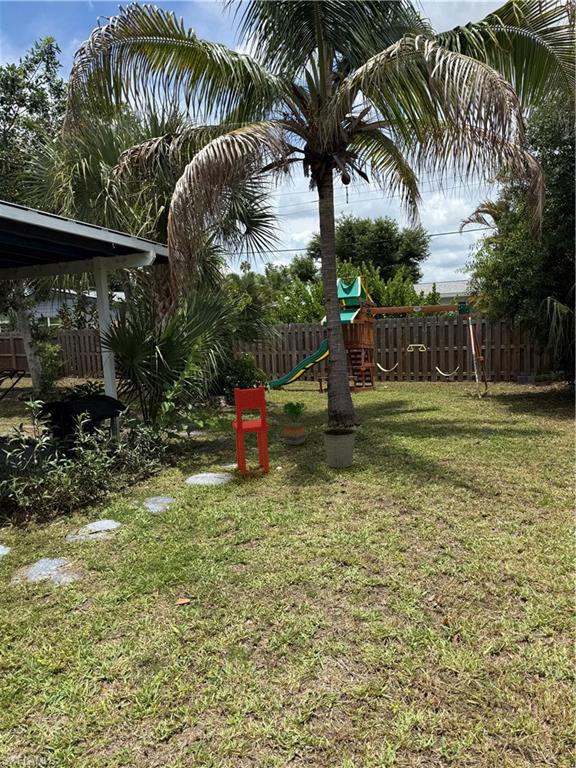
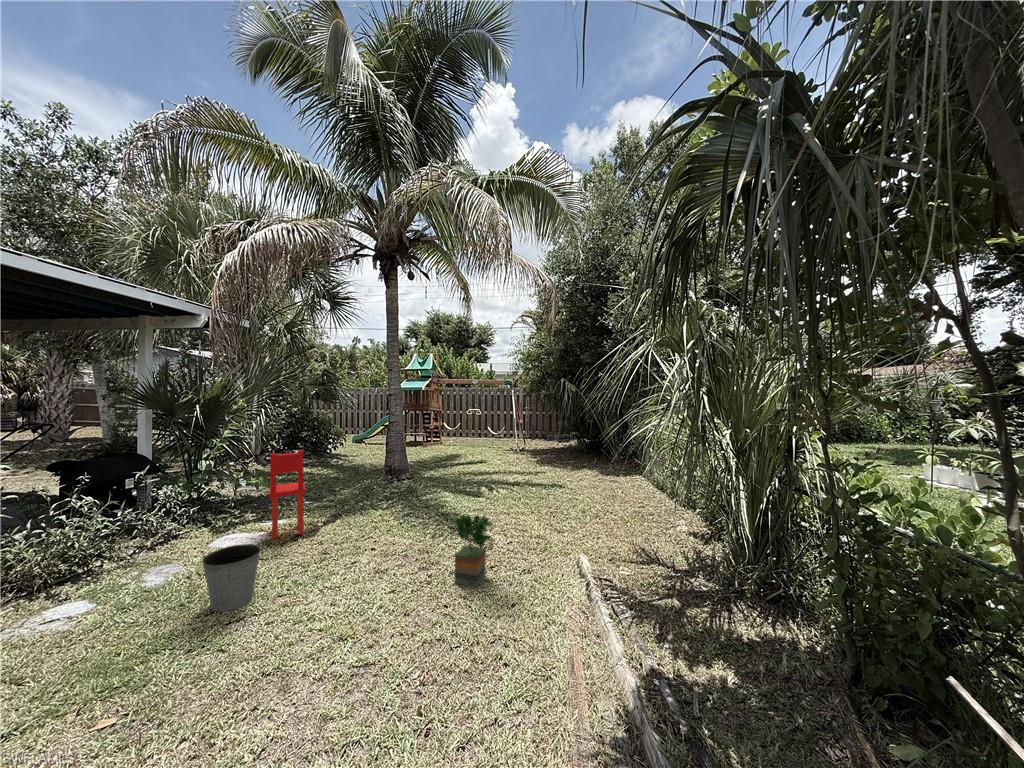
potted tree: present [283,402,308,445] -> present [454,515,493,587]
bucket: present [322,428,357,468] -> present [202,544,262,612]

